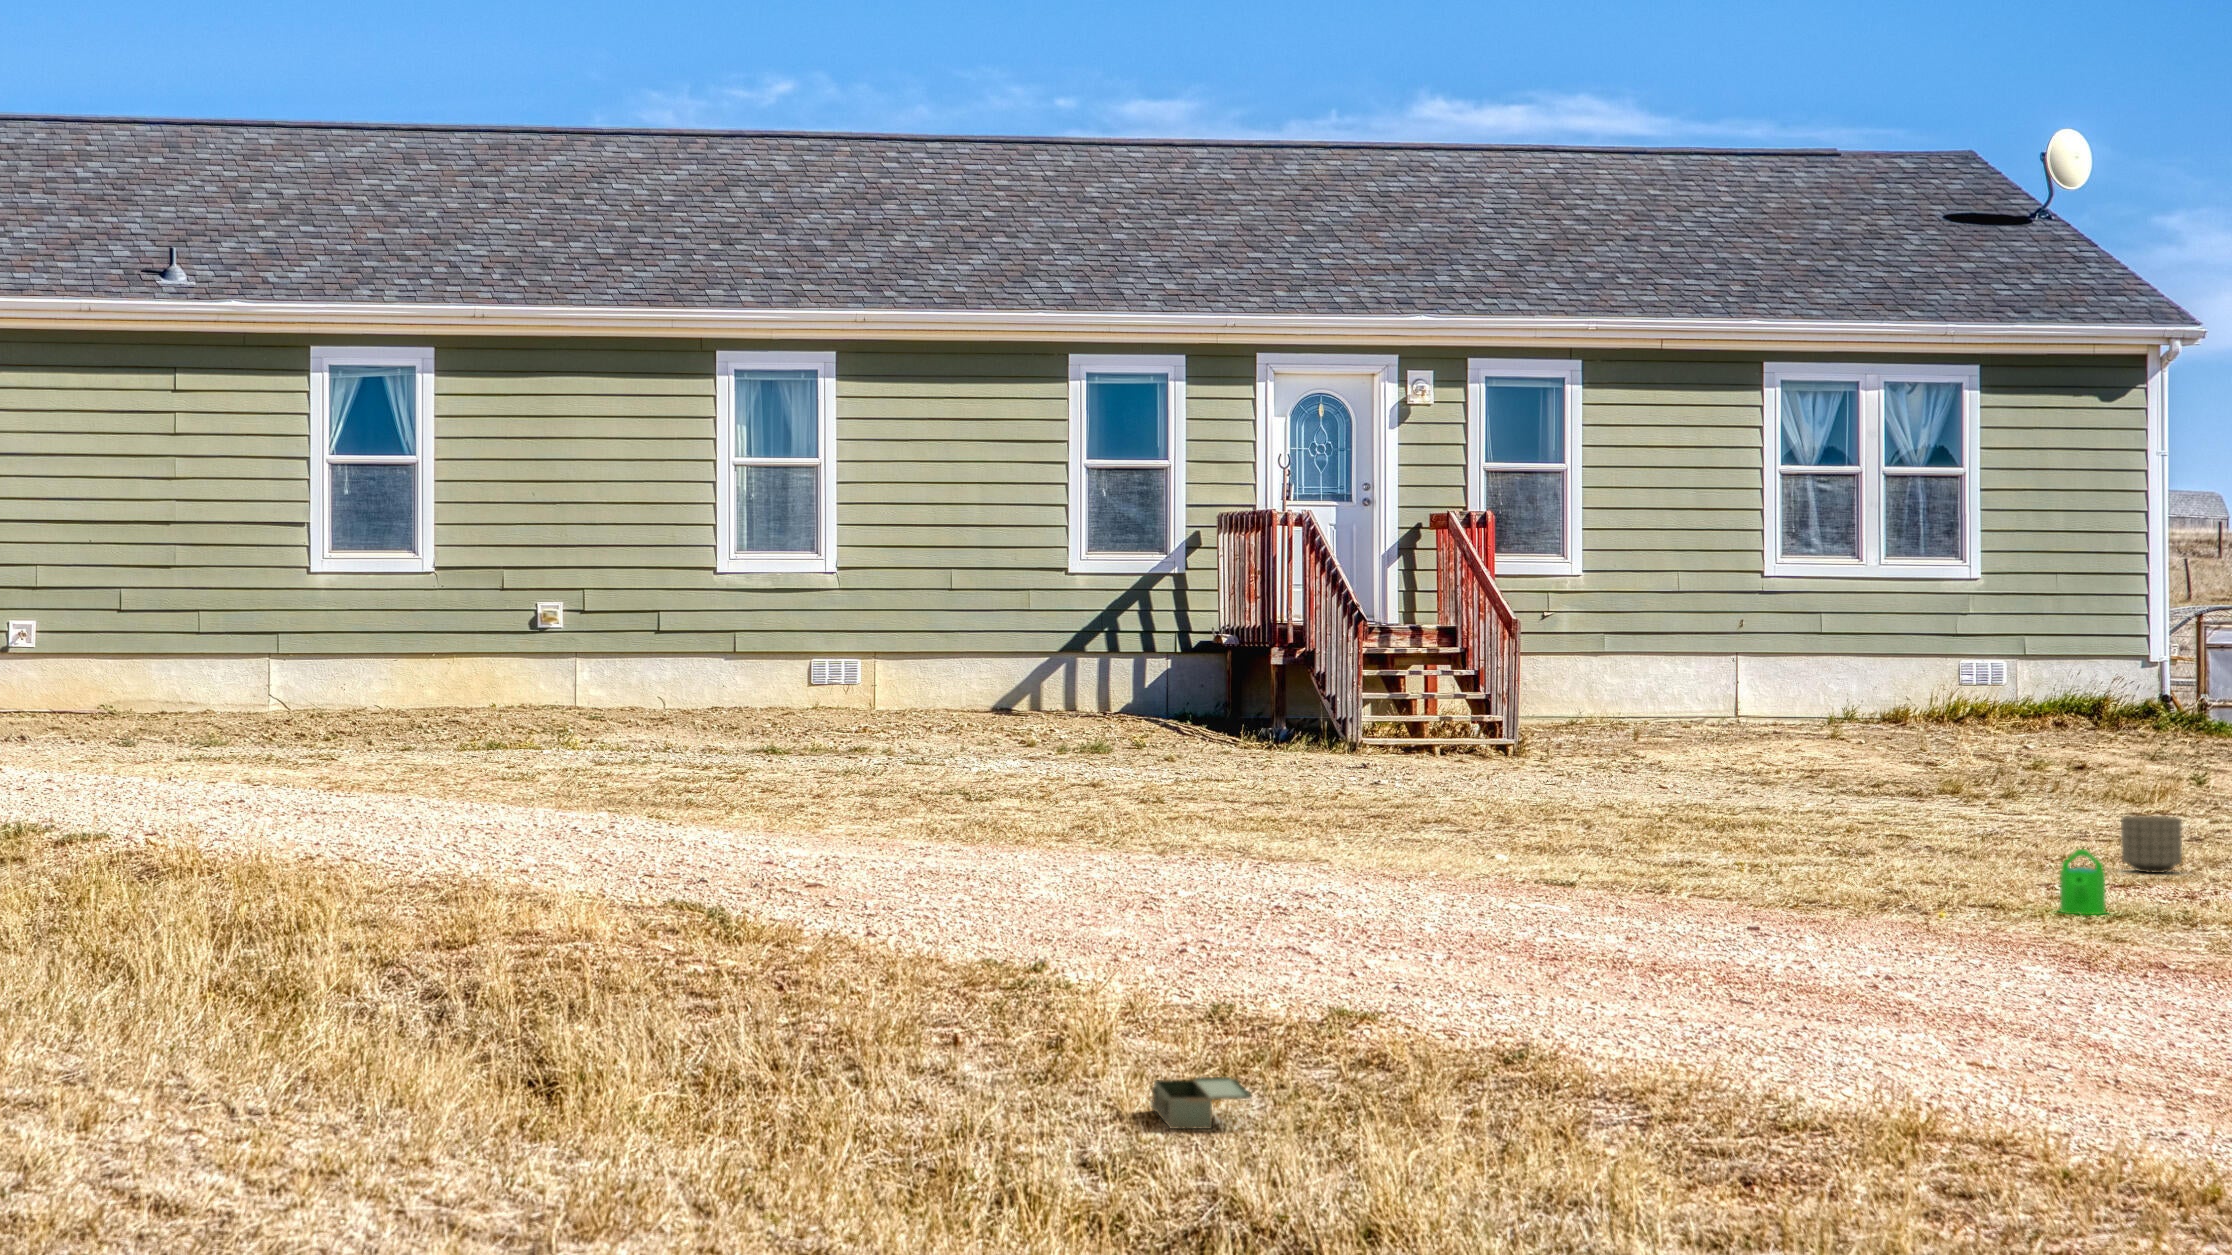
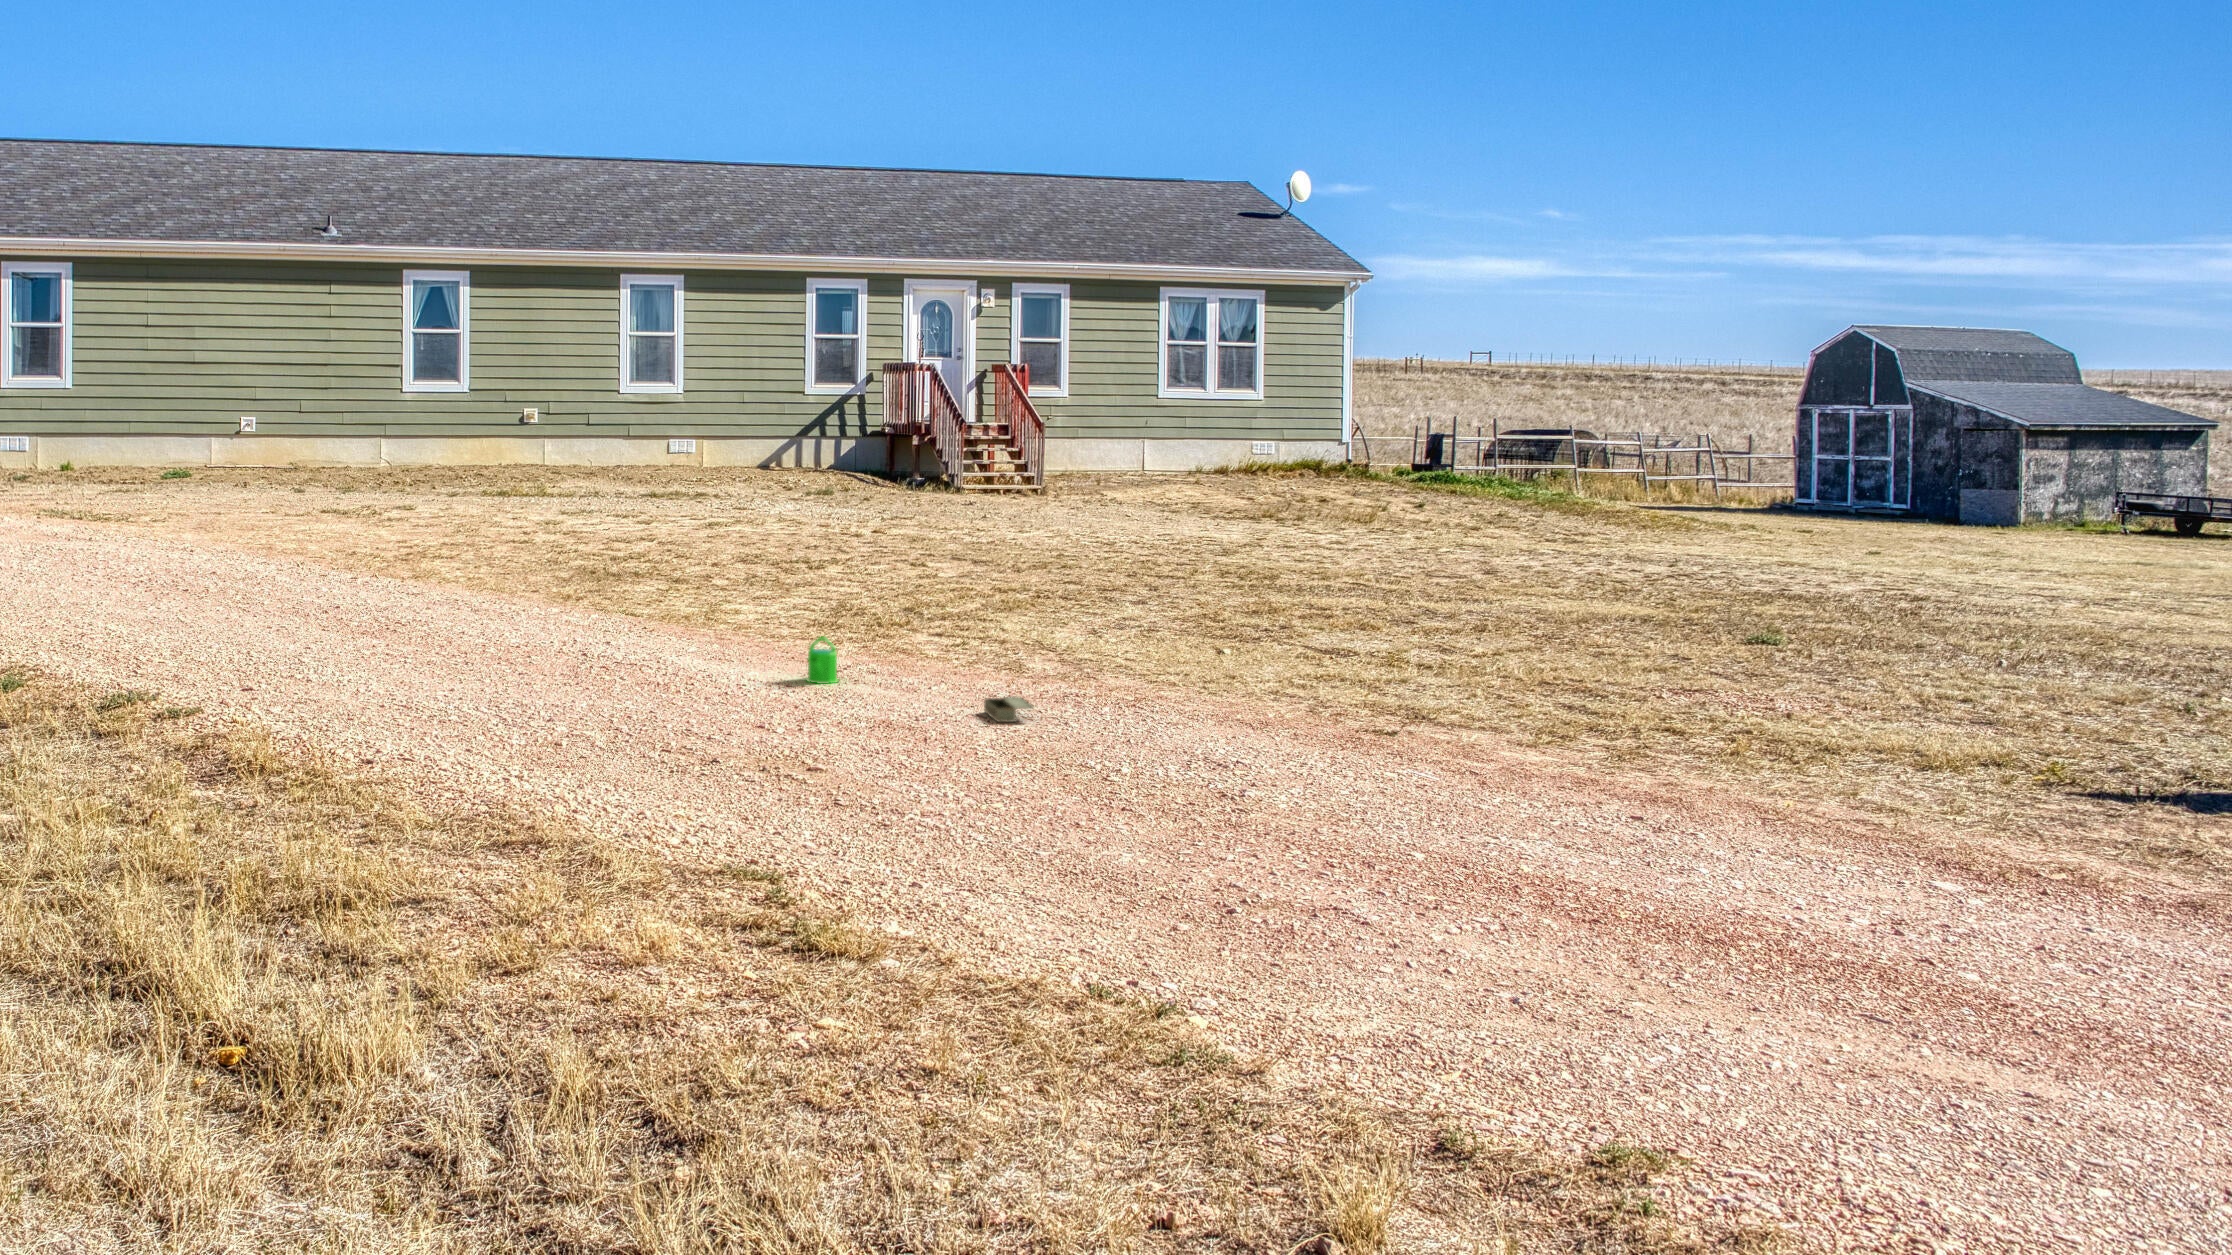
planter: present [2121,815,2182,873] -> none [1361,539,1390,567]
watering can: present [2059,849,2106,915] -> present [807,636,838,684]

